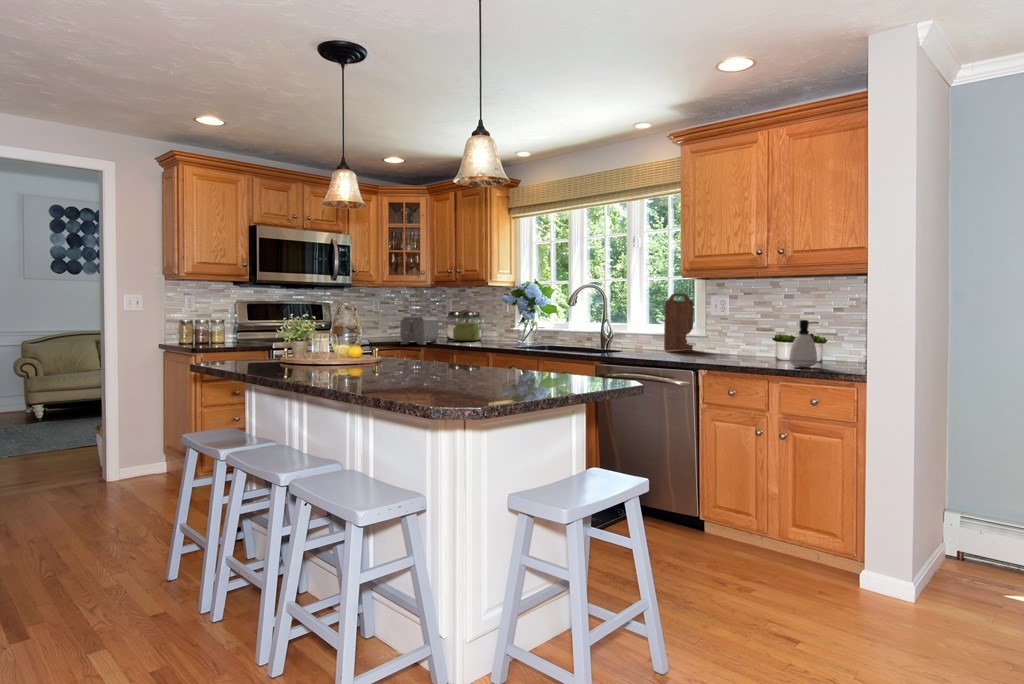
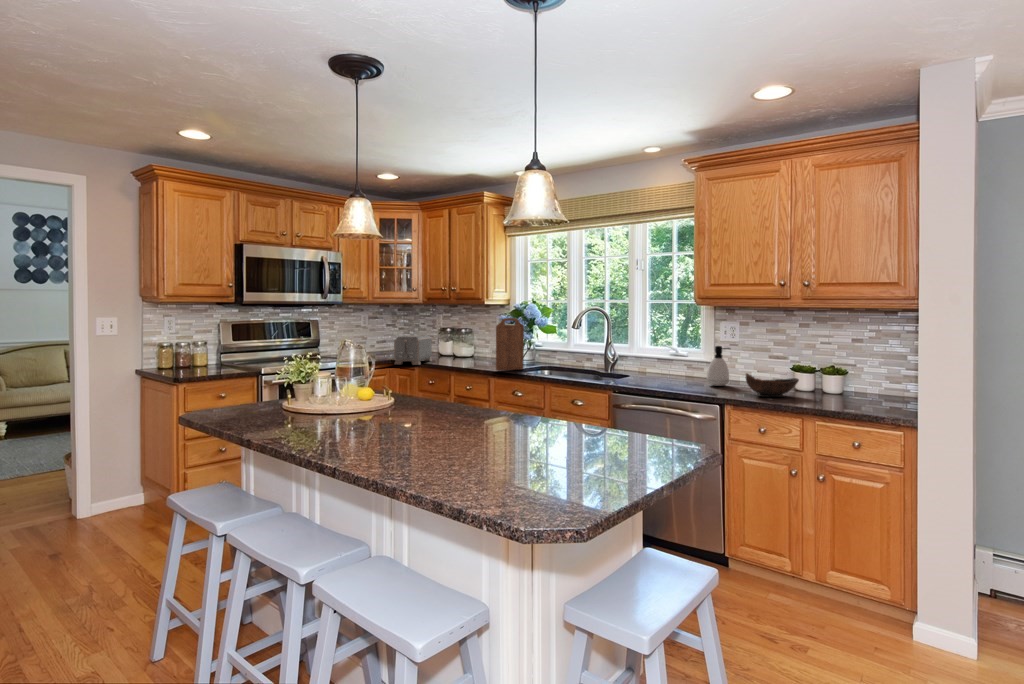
cutting board: present [664,293,693,351] -> present [496,318,524,371]
kettle: present [453,310,480,341] -> none [446,327,472,359]
soap dispenser: present [789,320,819,367] -> present [707,346,730,386]
bowl: none [723,340,775,363] -> present [745,373,799,397]

